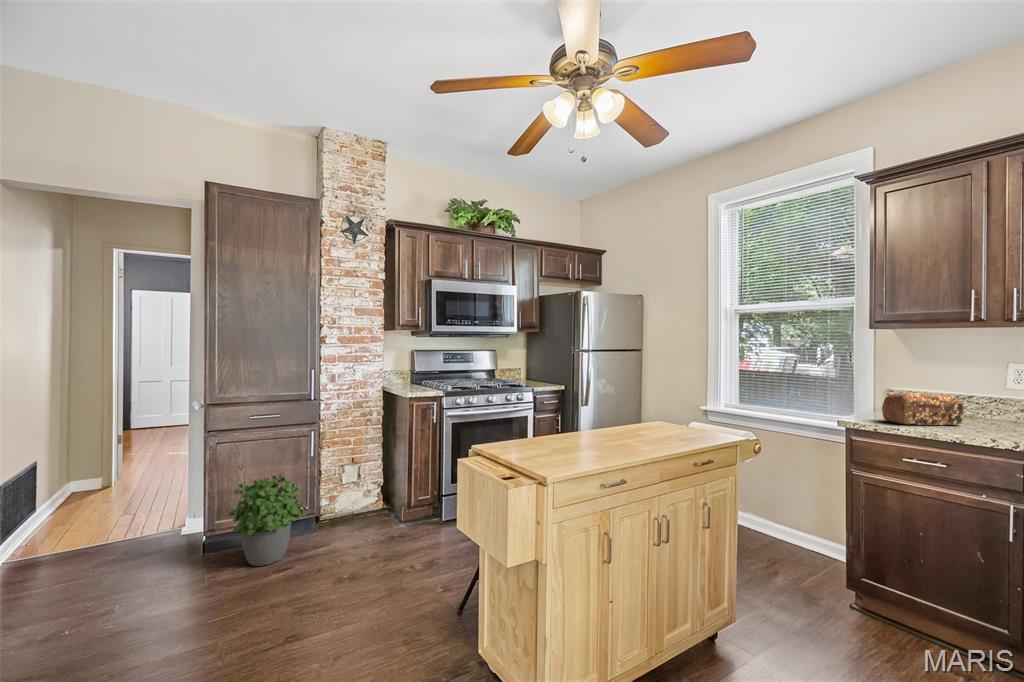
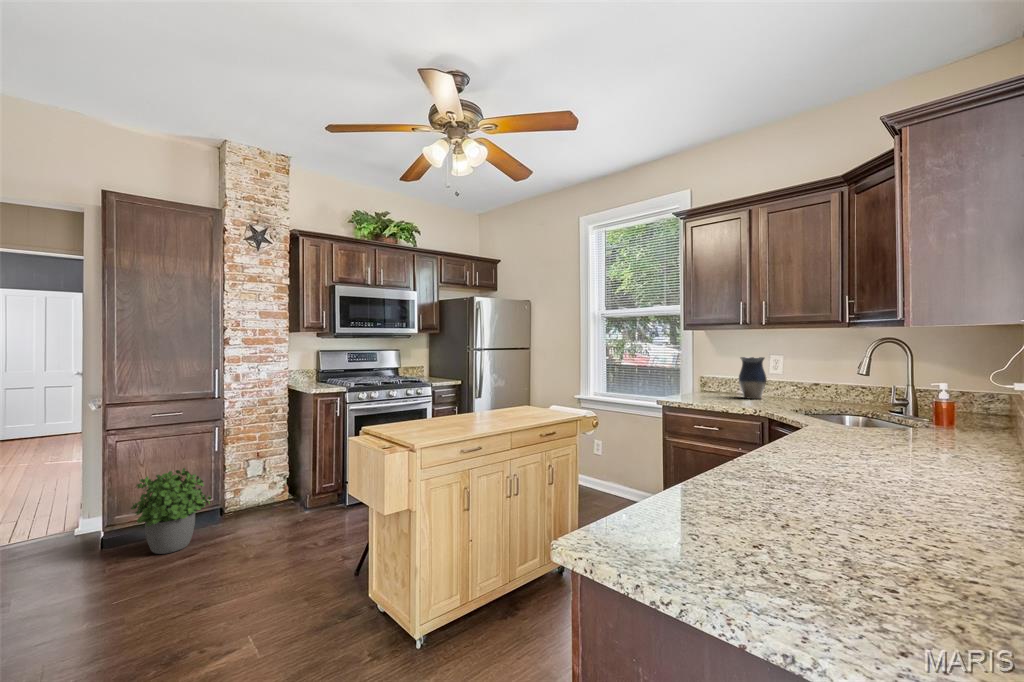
vase: none [952,365,1000,423] -> present [739,357,767,399]
bread loaf: present [882,393,964,425] -> none [690,378,740,402]

